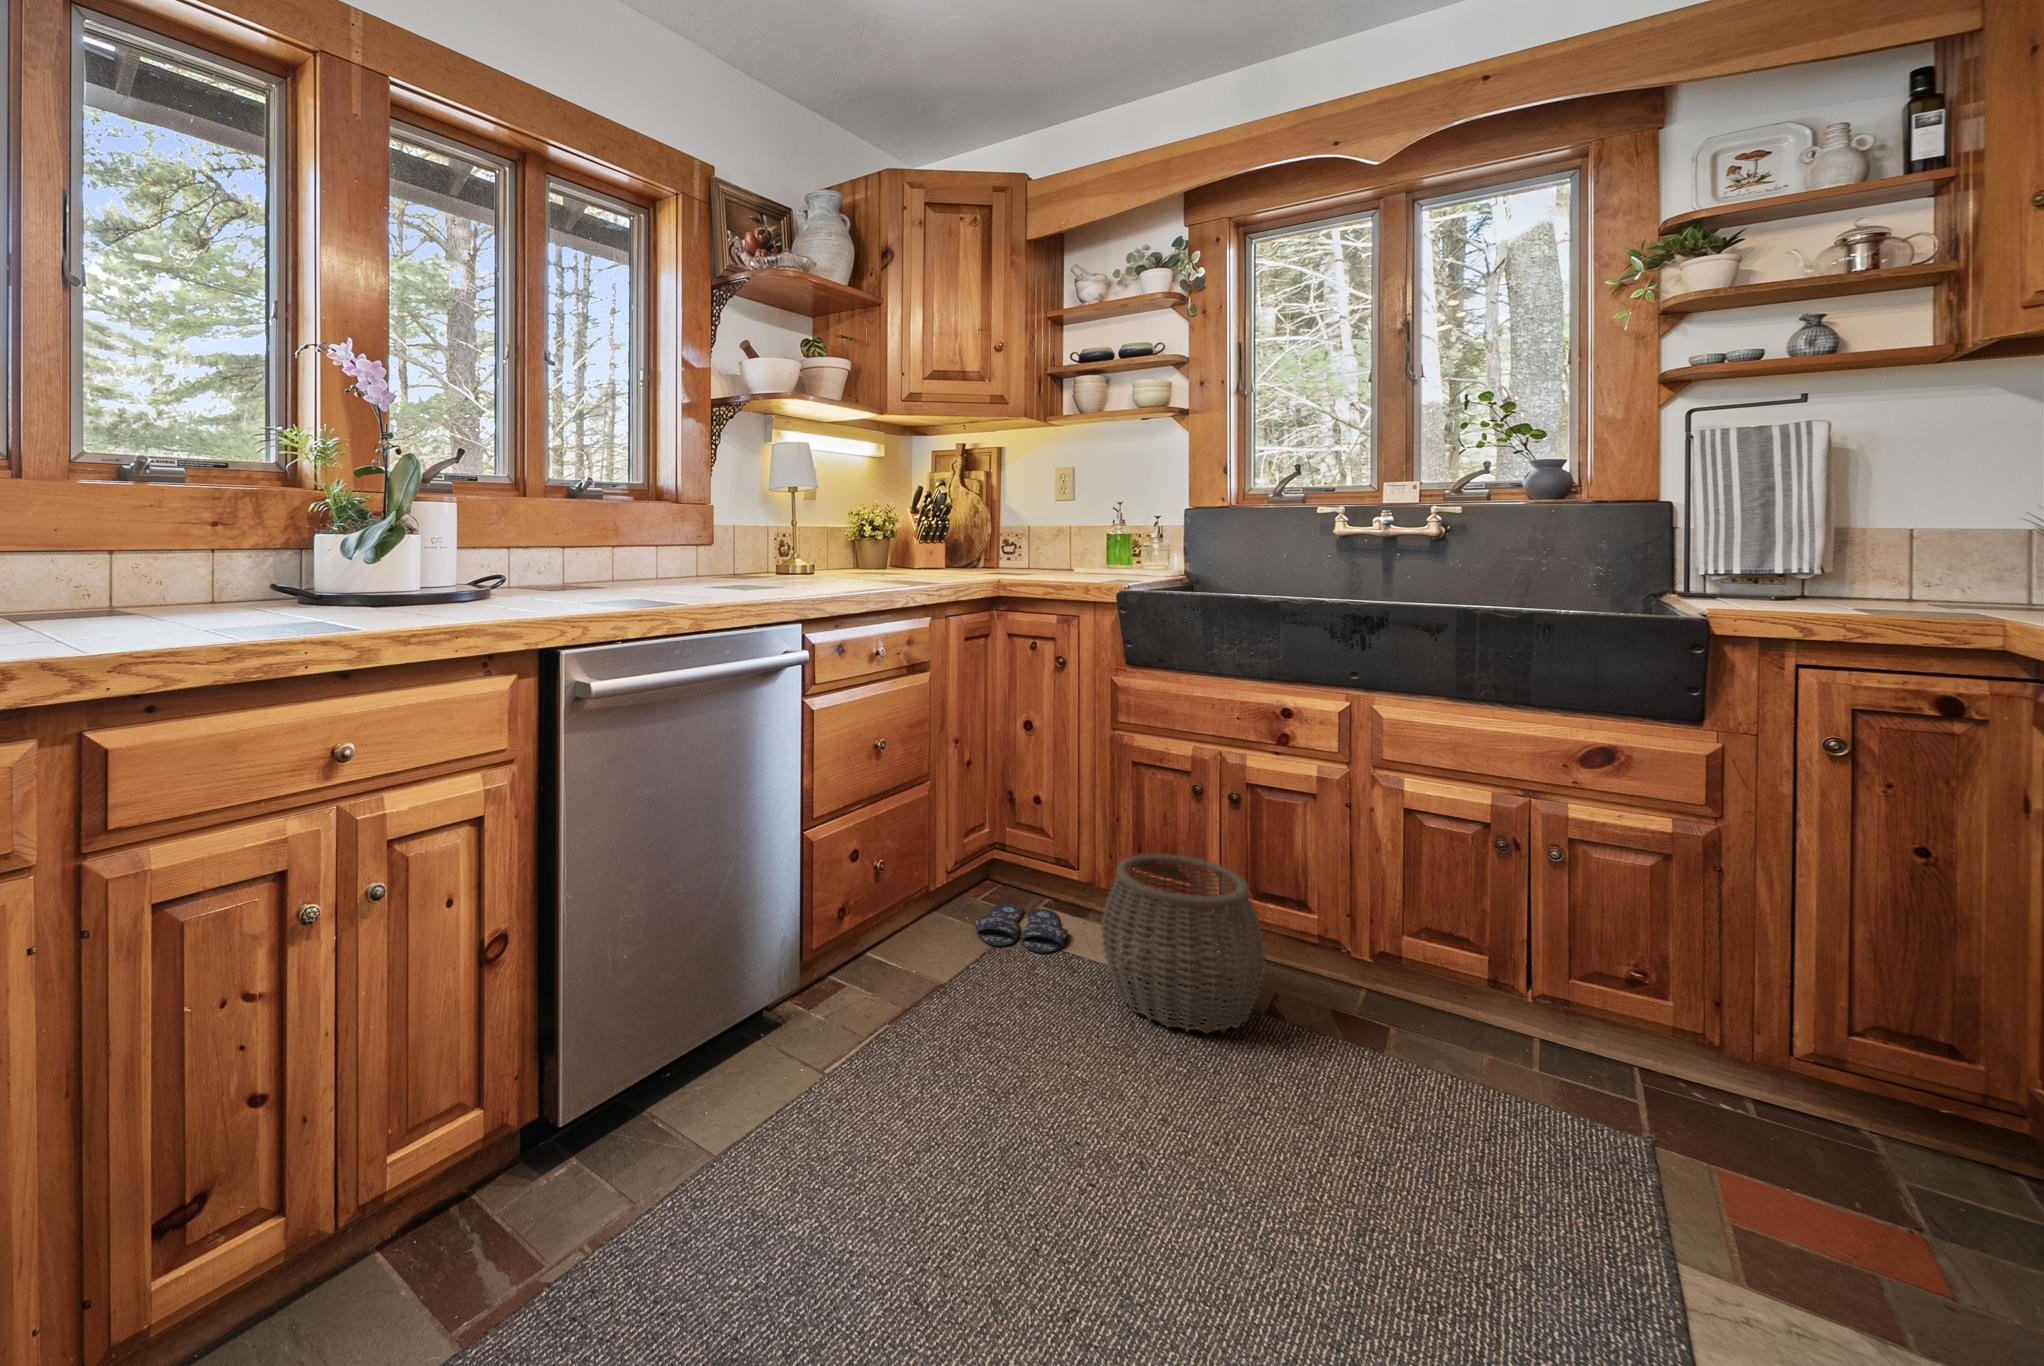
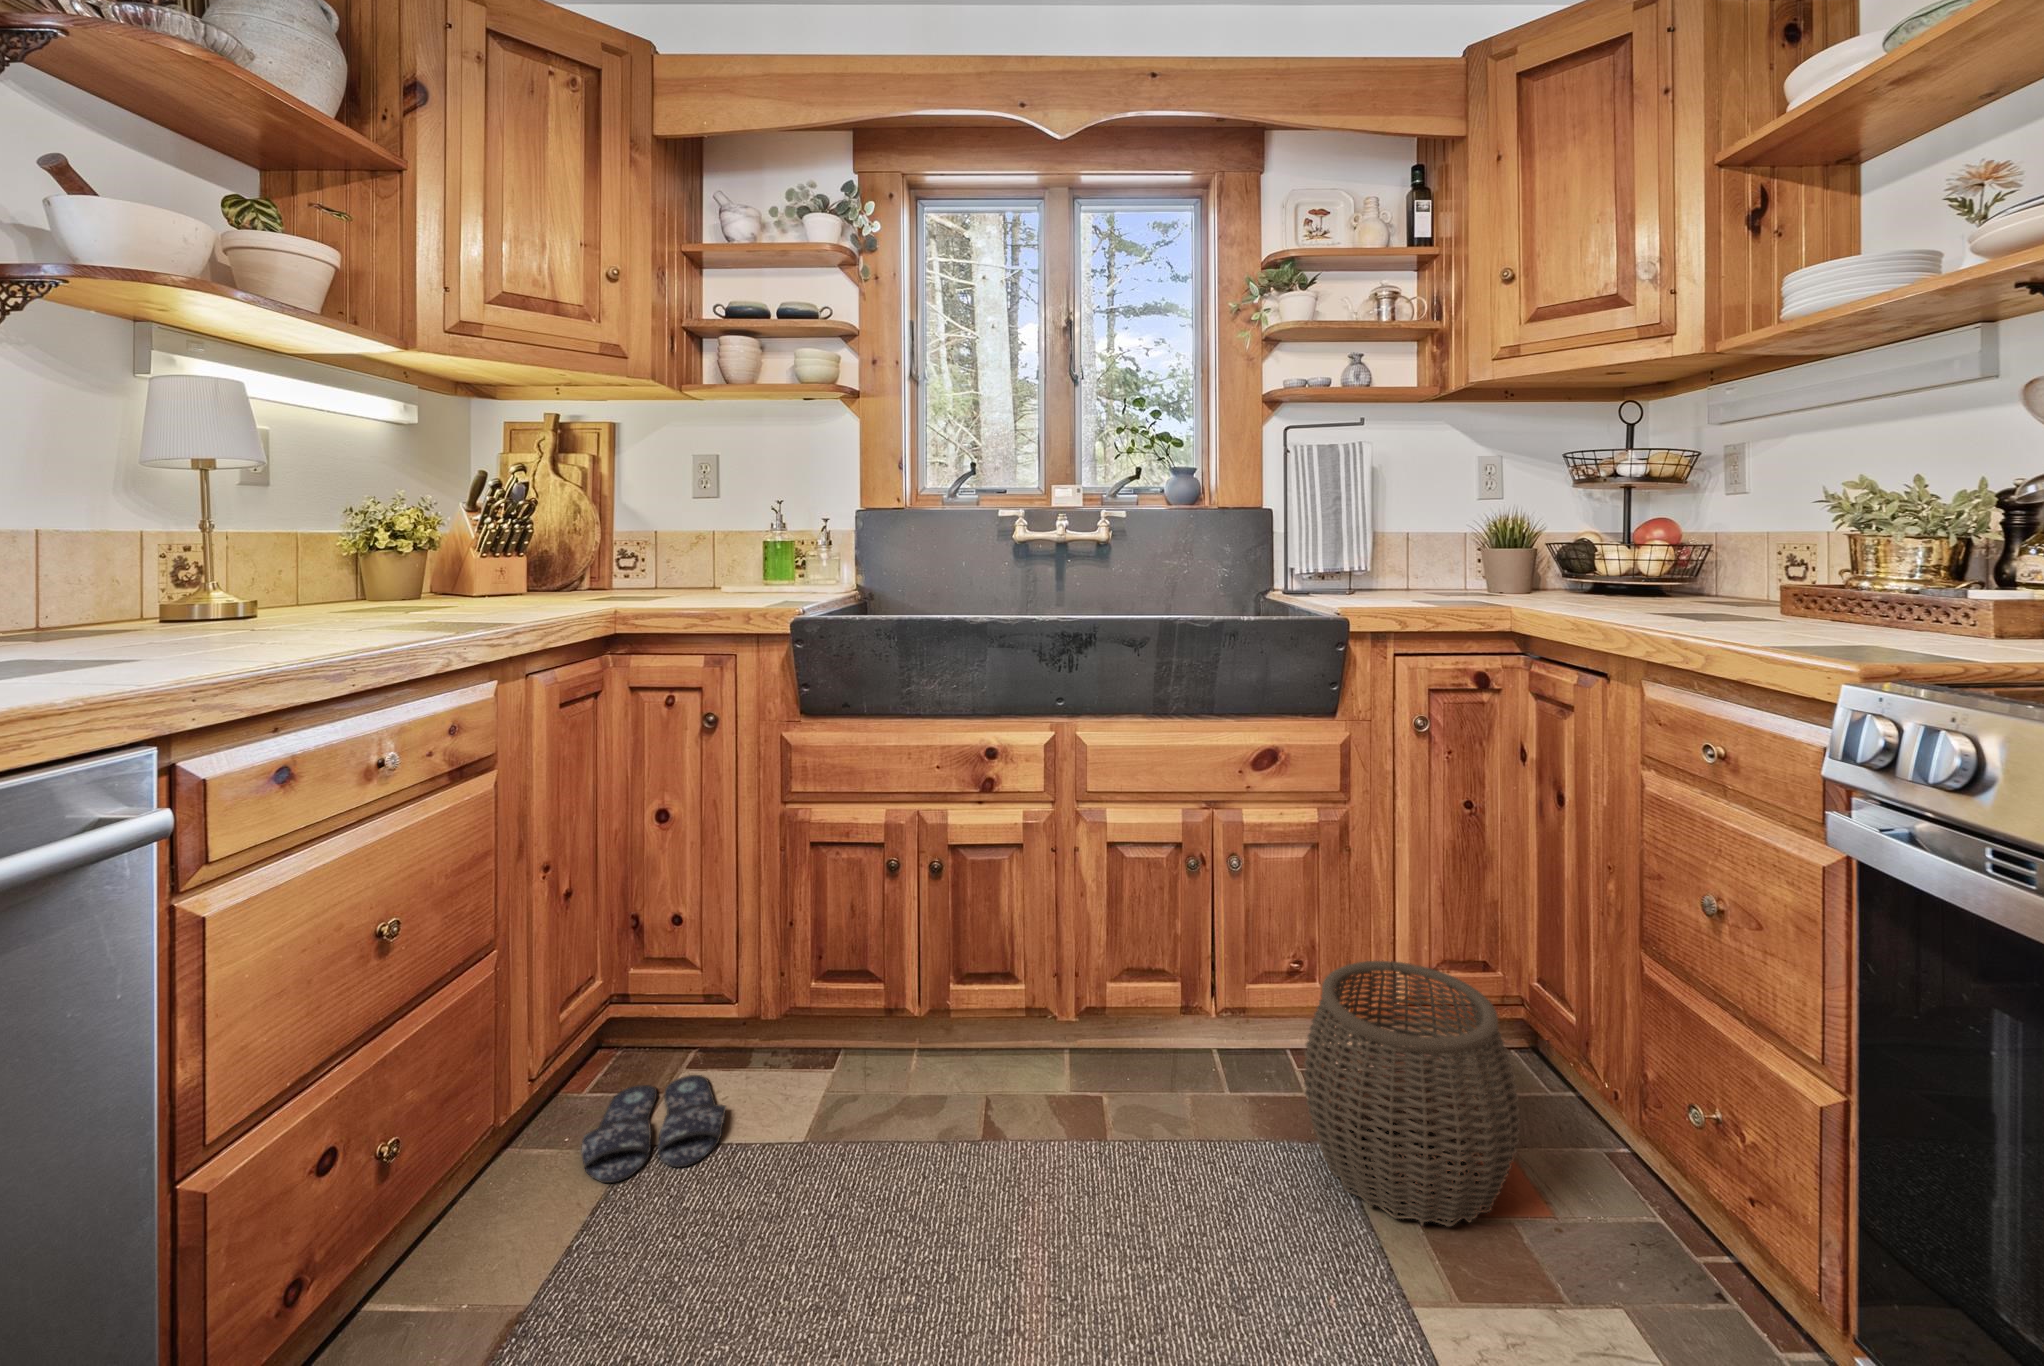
woven basket: present [1101,854,1266,1033] -> present [1304,961,1520,1227]

